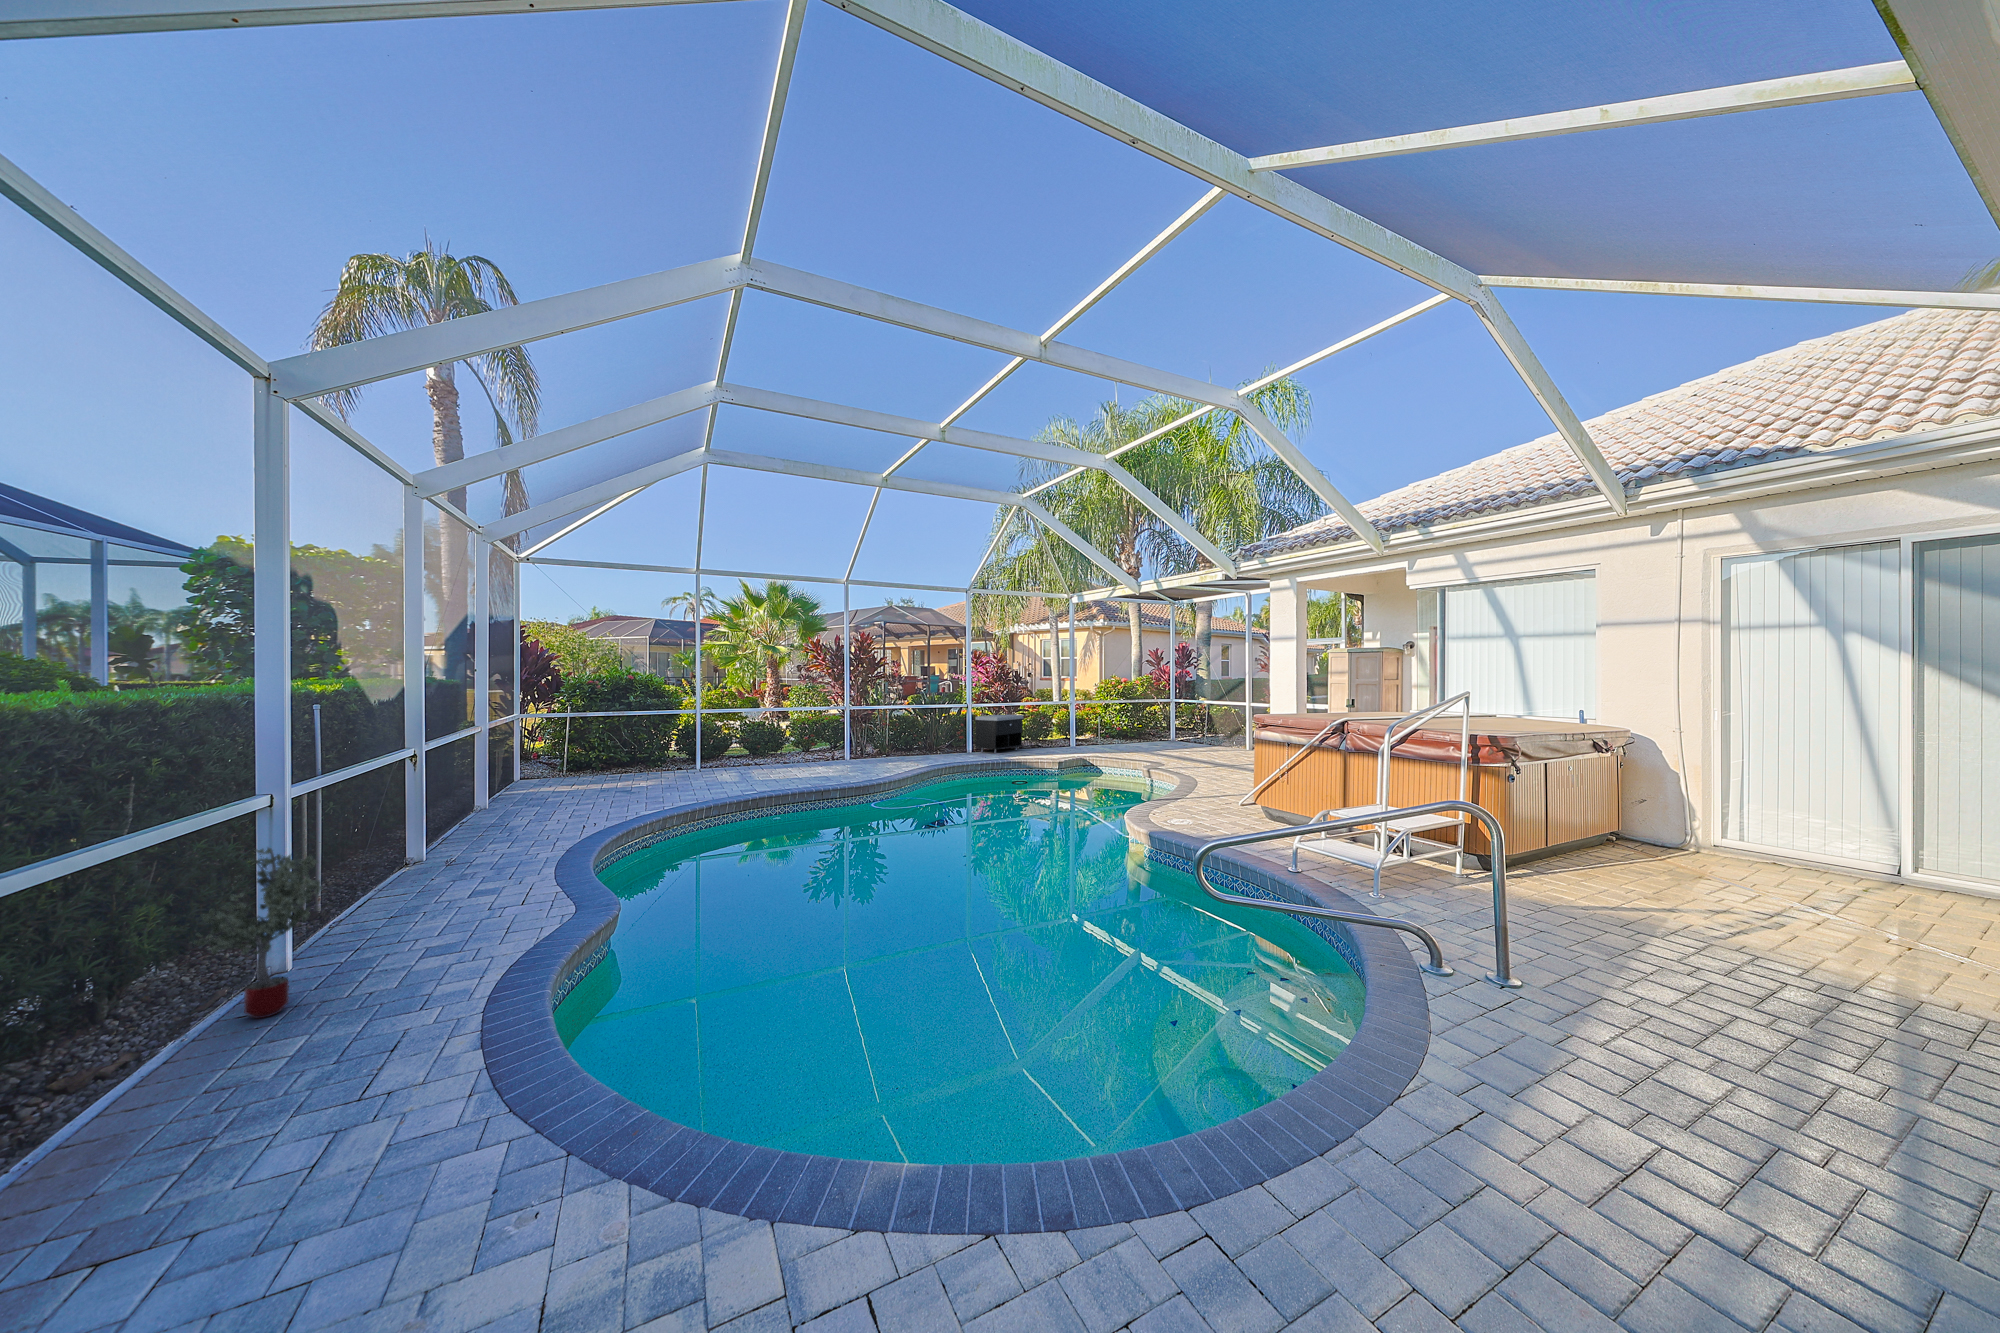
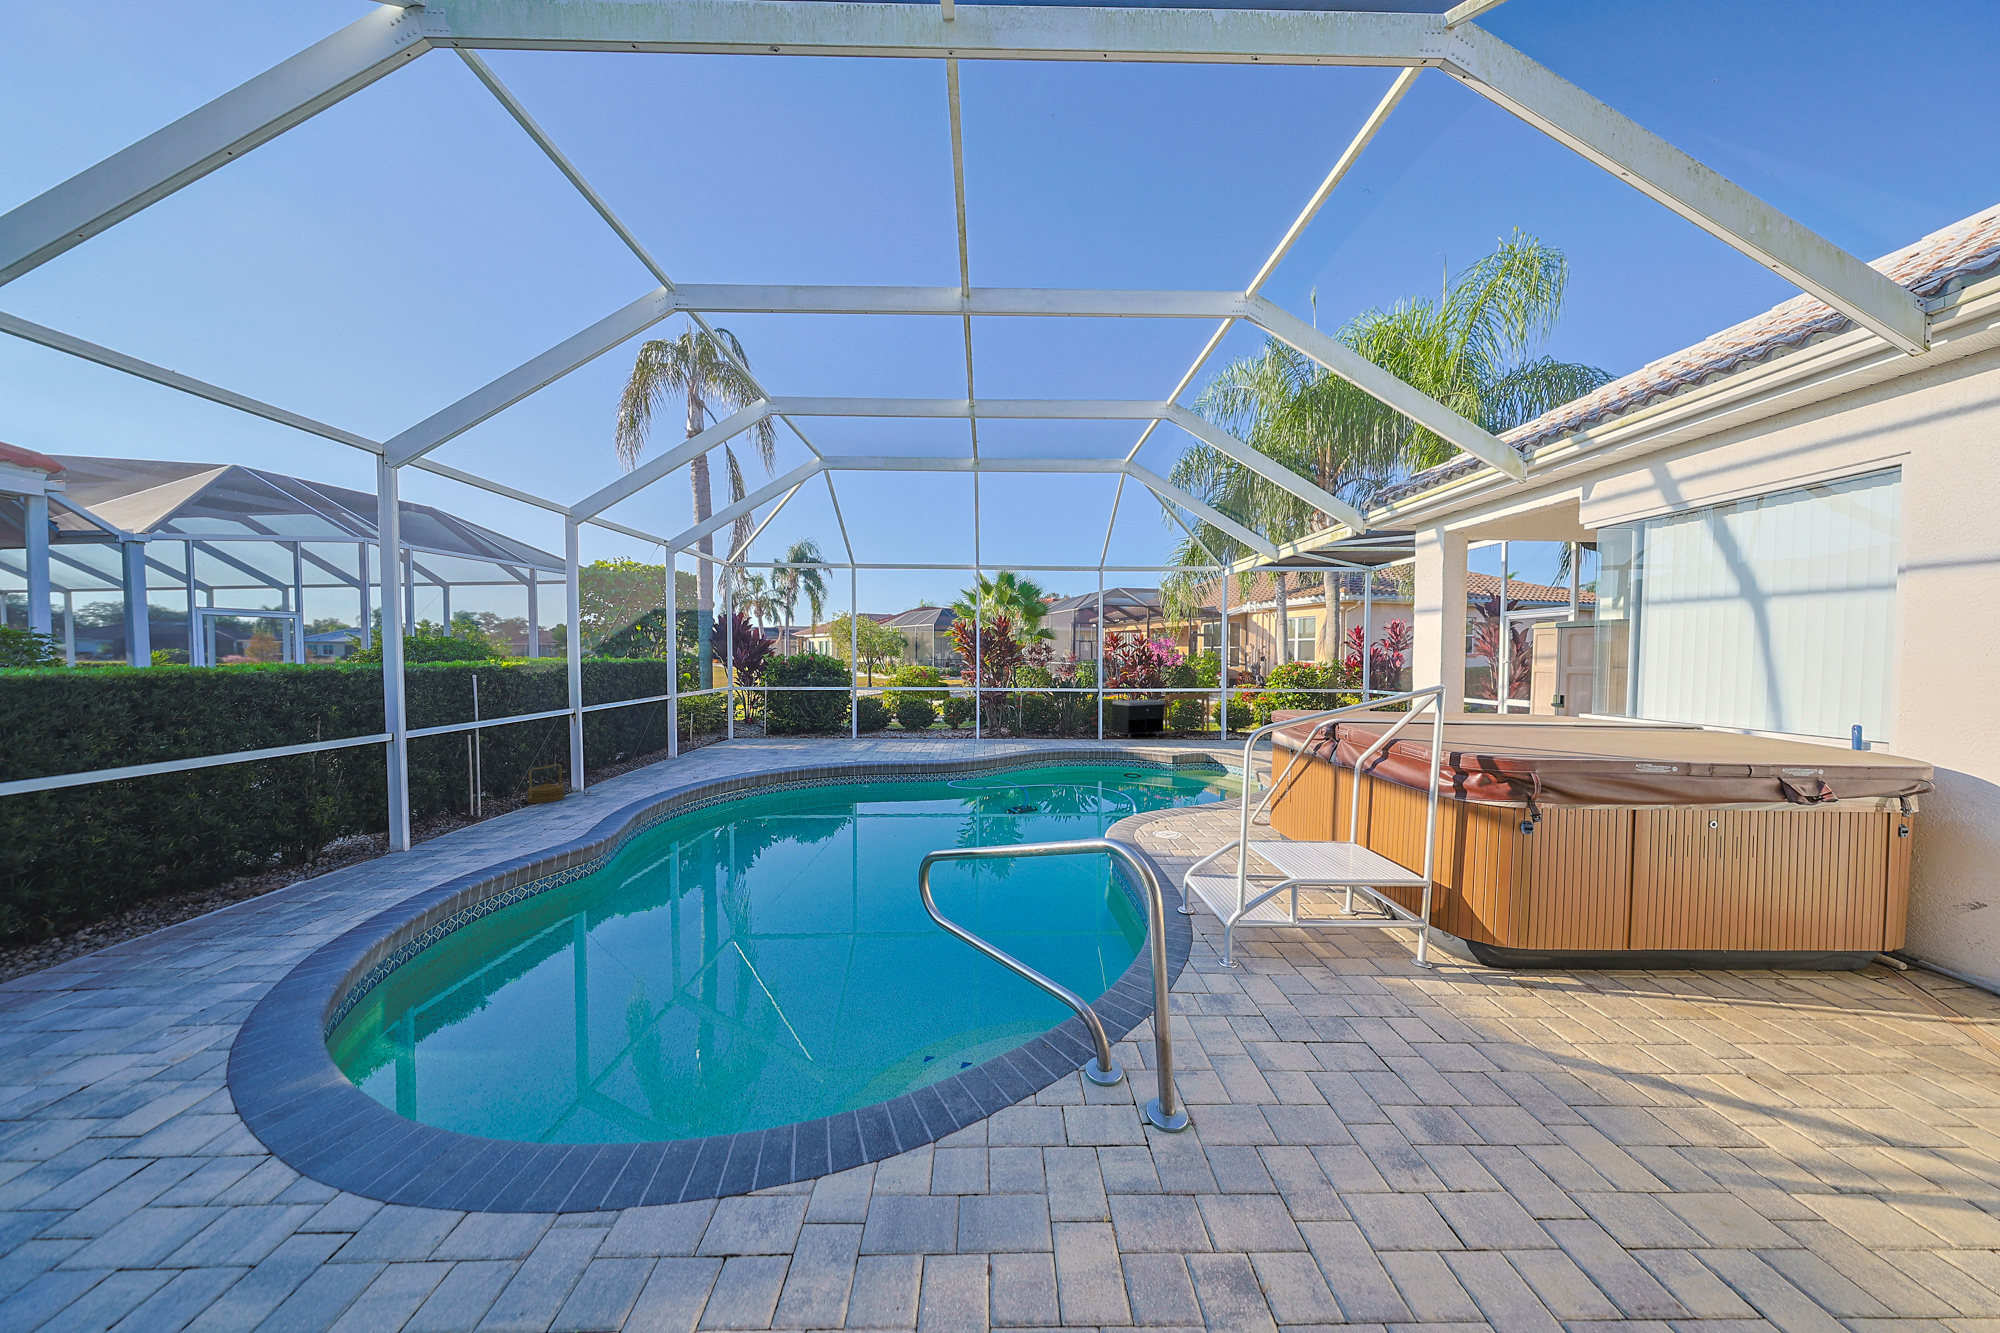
side table: none [1019,705,1060,749] -> present [1164,693,1210,735]
woven basket: none [413,815,467,868] -> present [527,764,565,803]
potted tree: present [193,848,323,1018] -> none [137,782,276,904]

